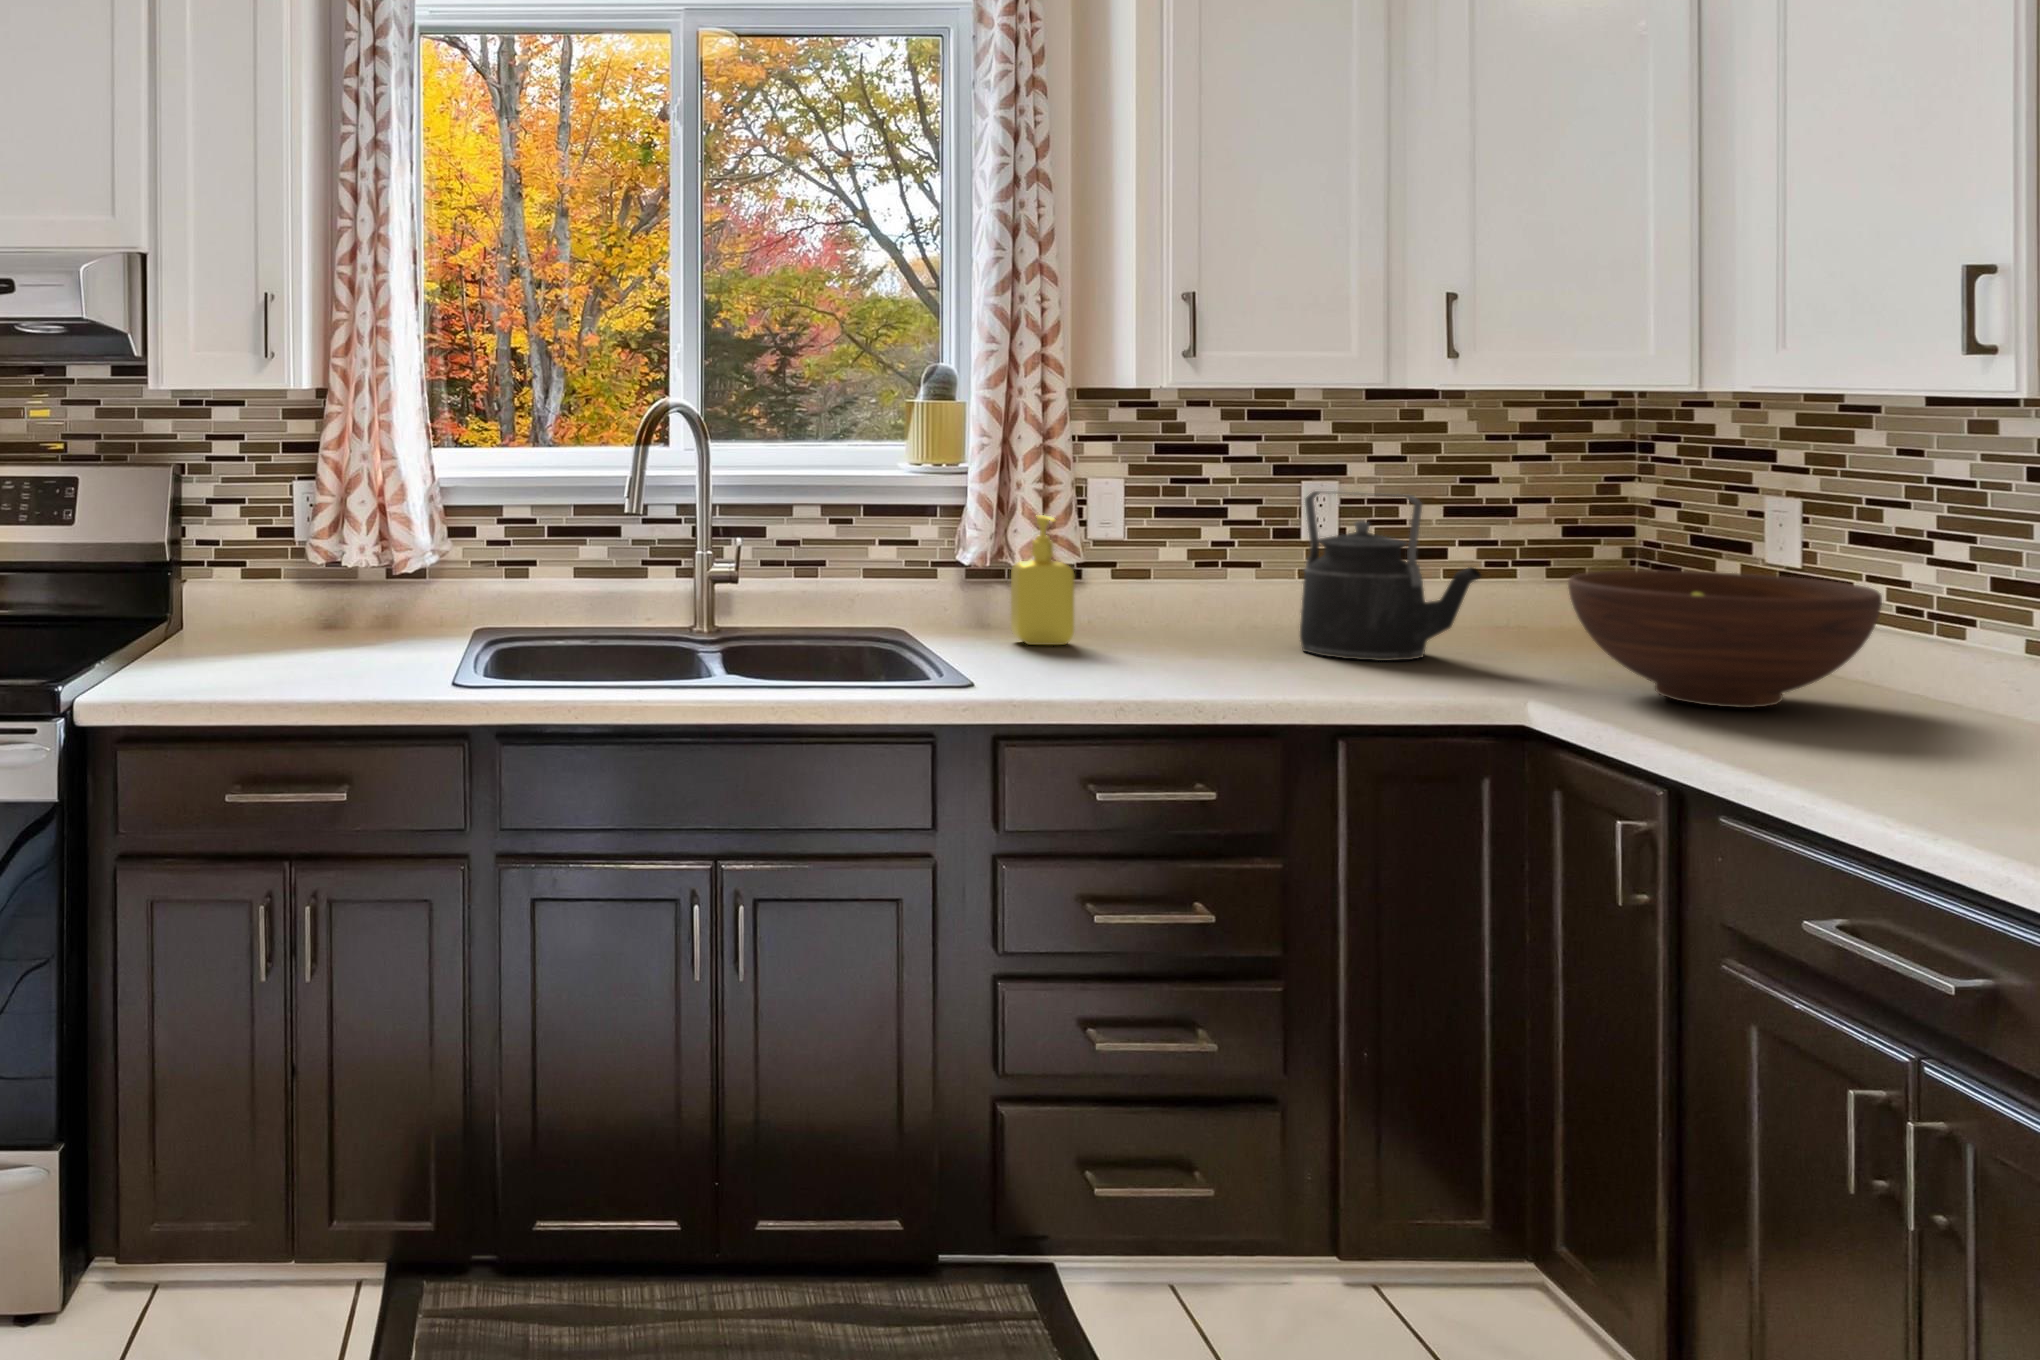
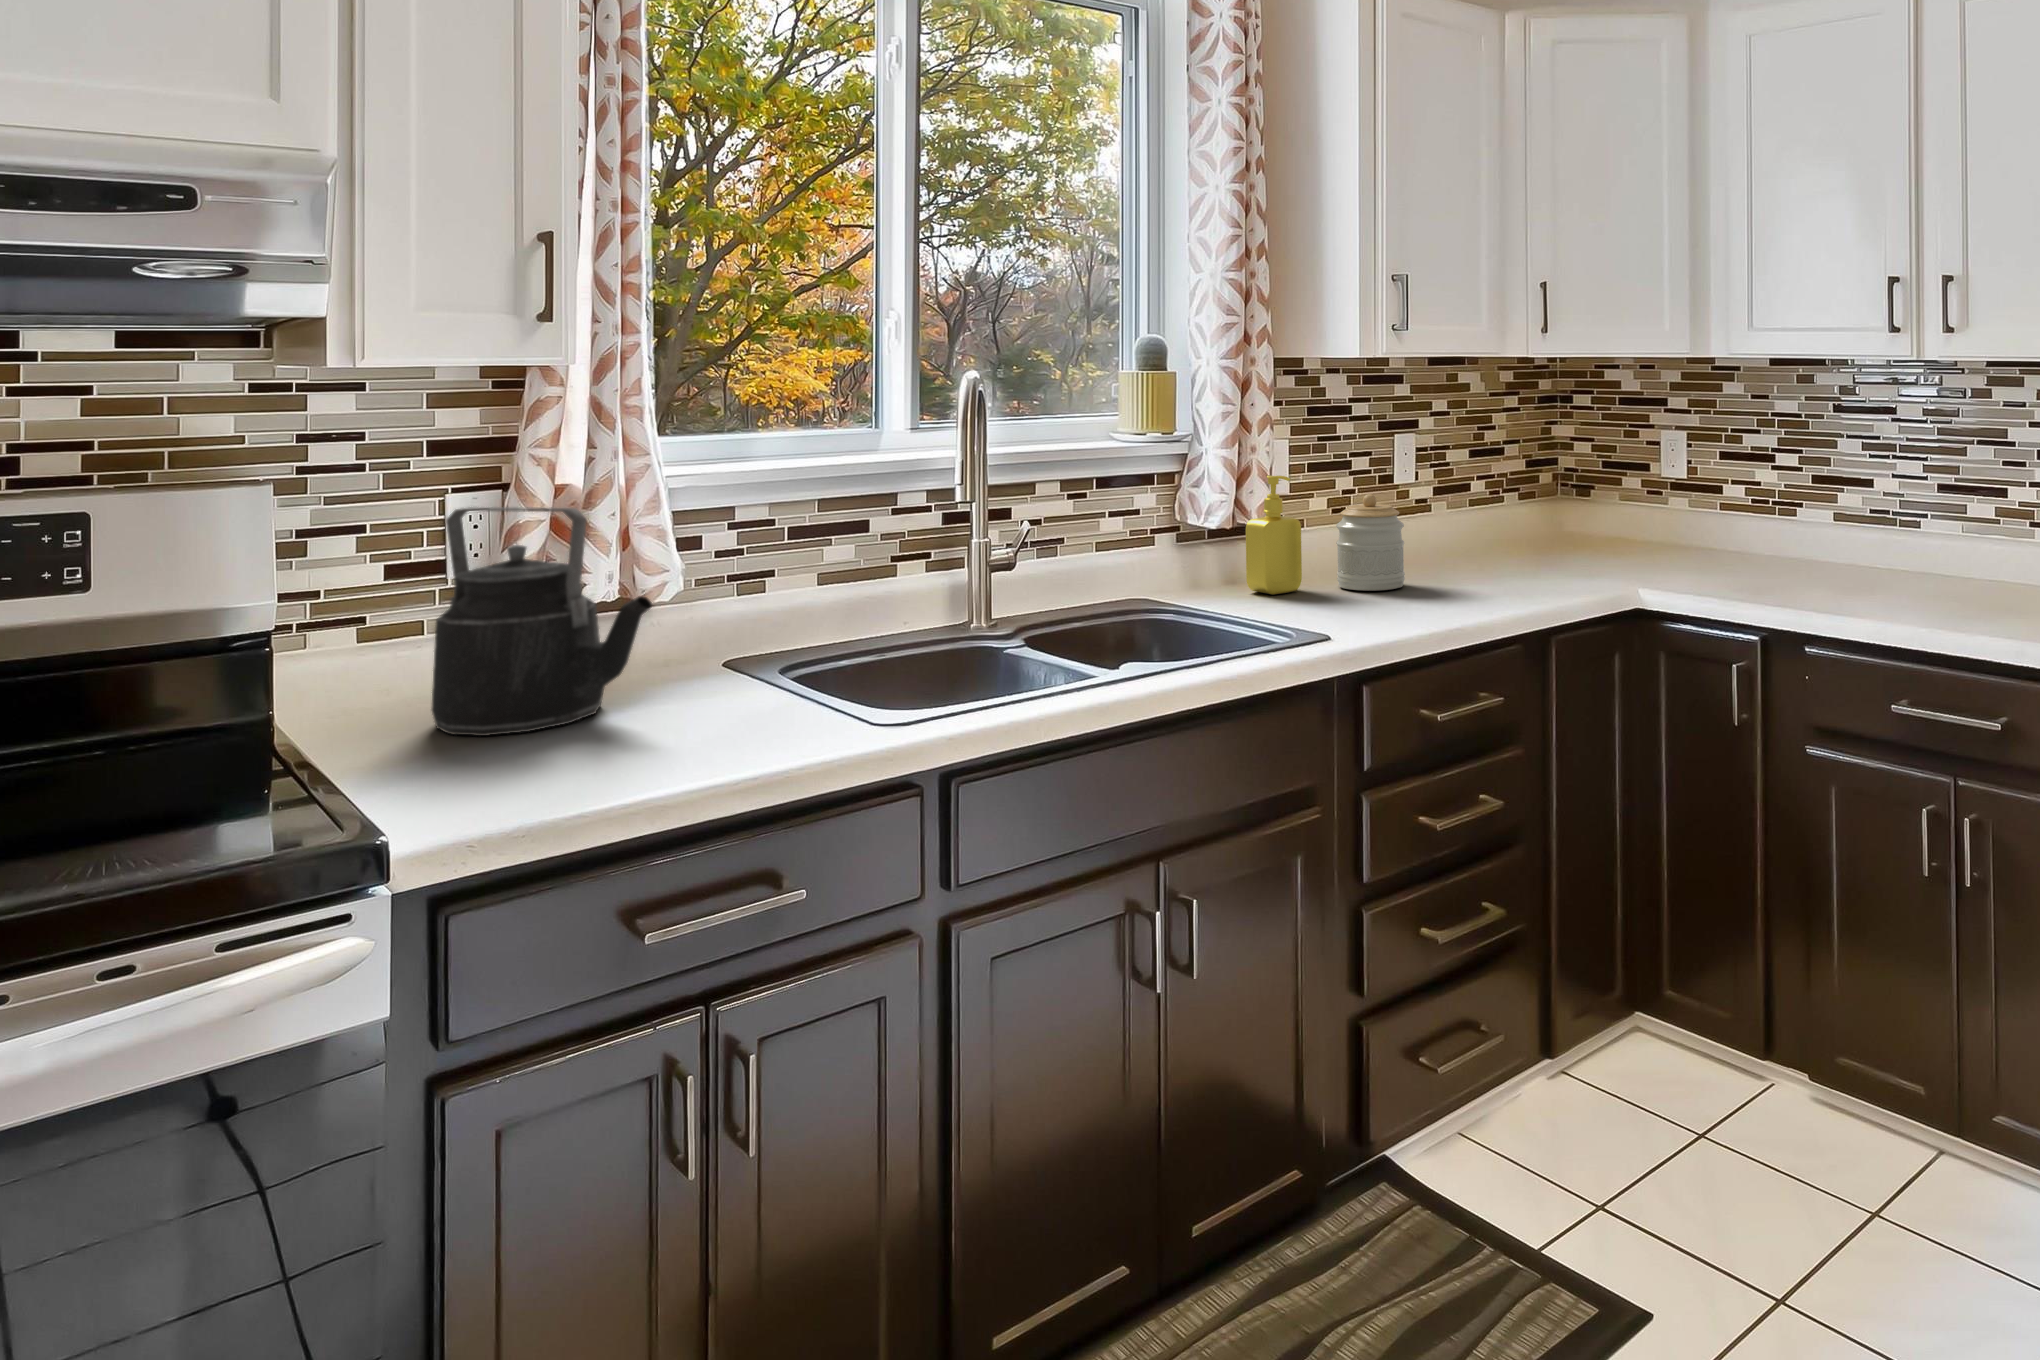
kettle: present [1300,491,1481,661] -> present [432,507,652,736]
jar: none [1118,545,1202,656] -> present [1336,494,1405,591]
fruit bowl: present [1568,570,1882,708] -> none [1651,484,1838,577]

